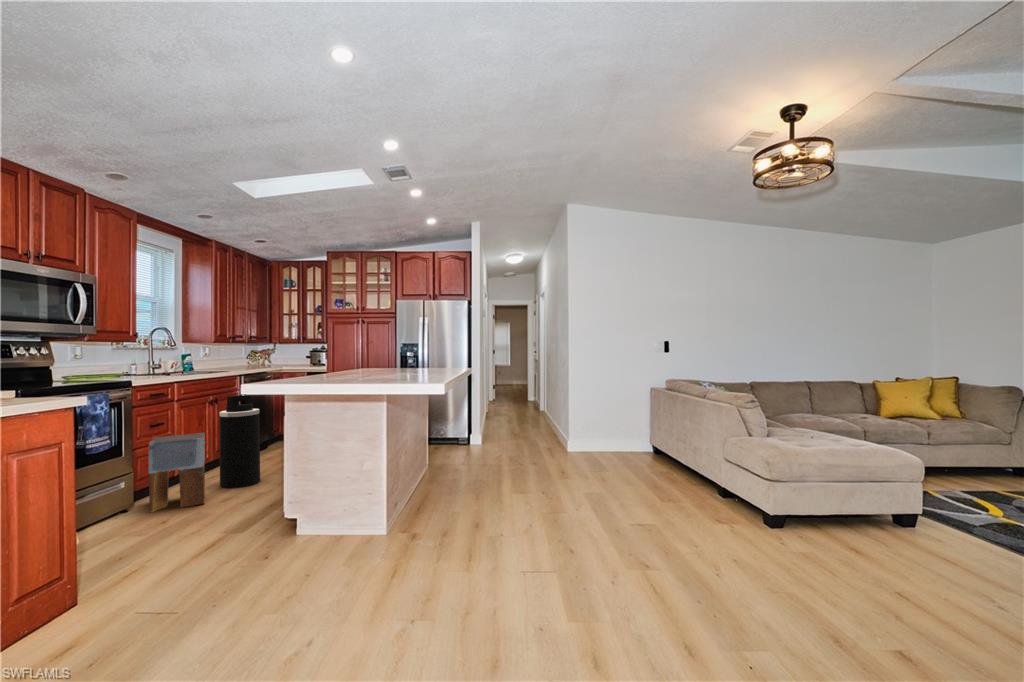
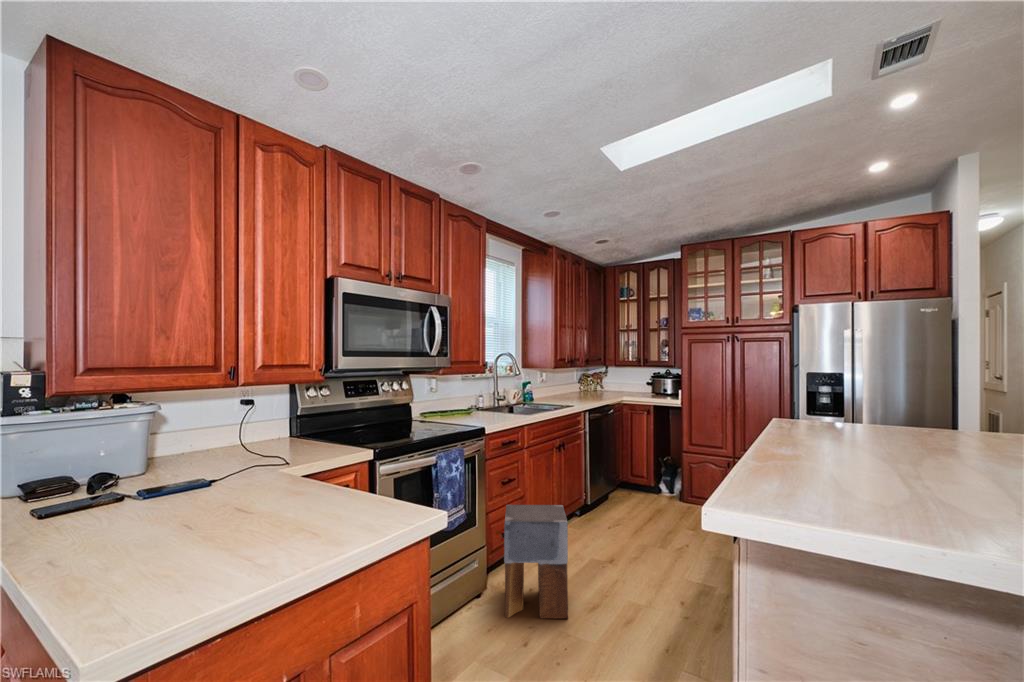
trash can: present [219,395,260,488] -> none [576,449,627,587]

